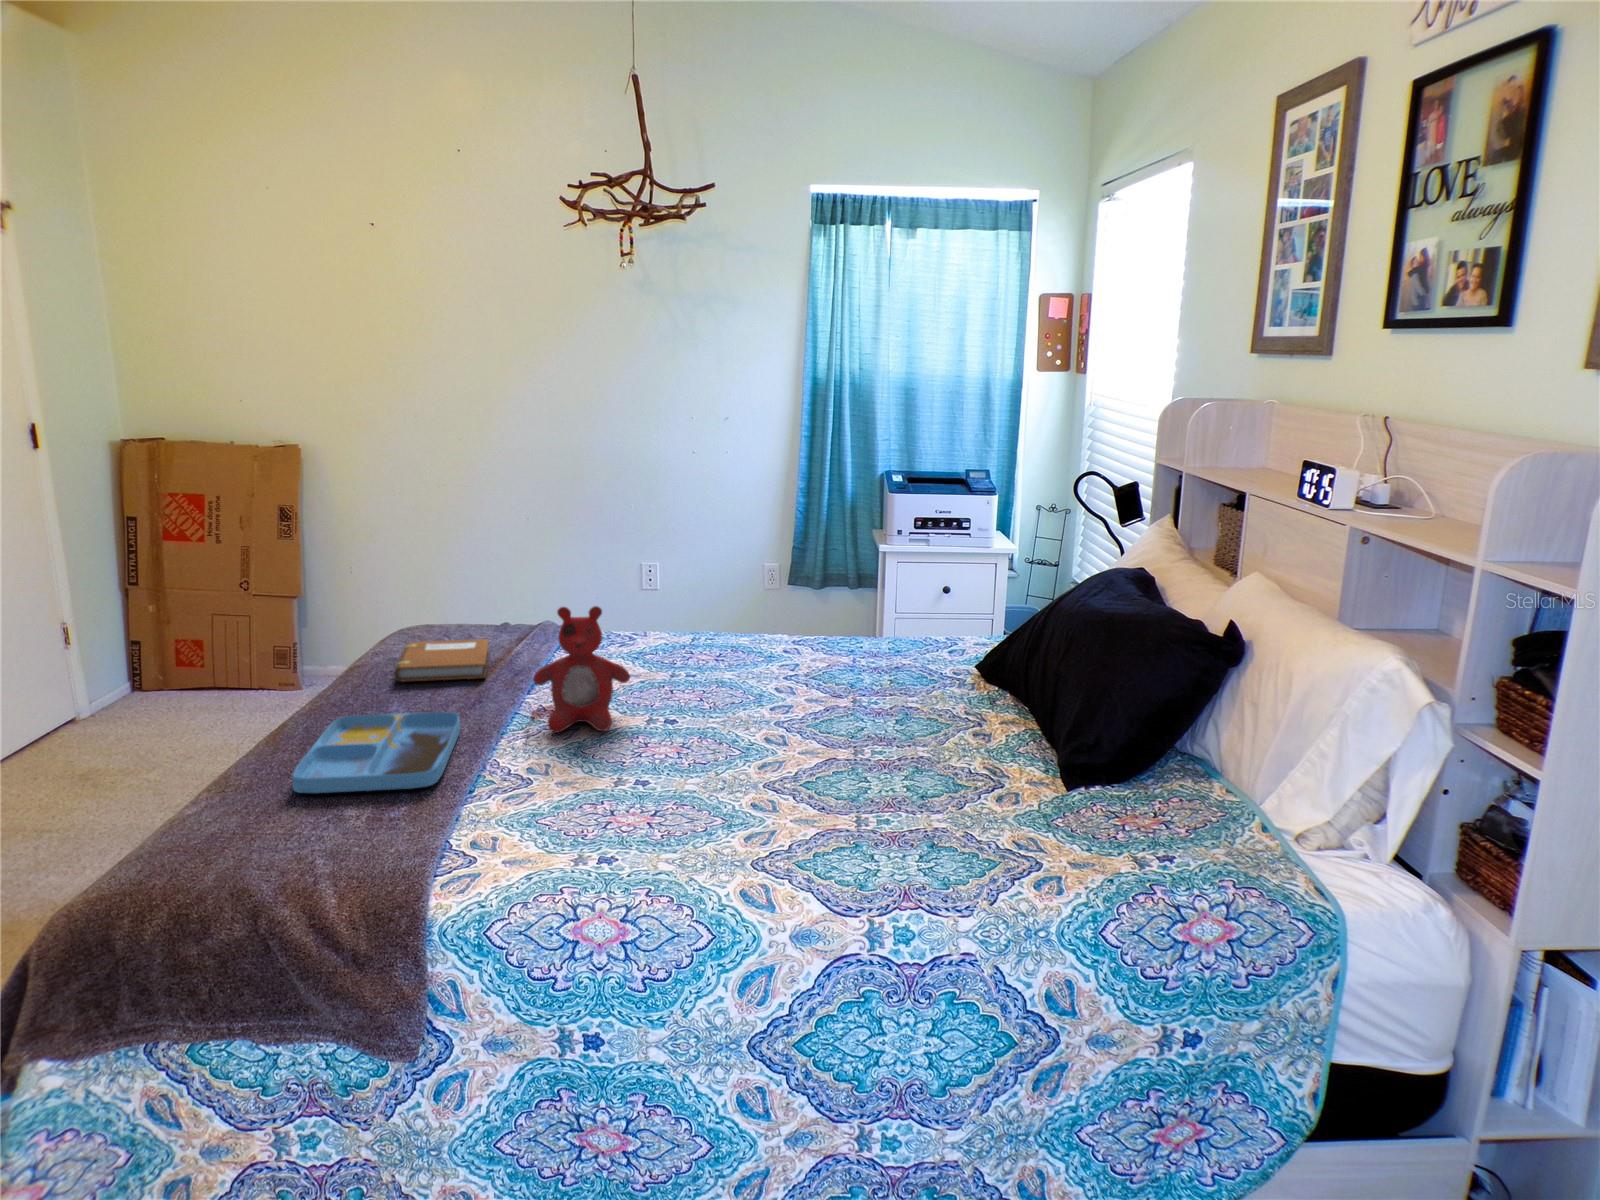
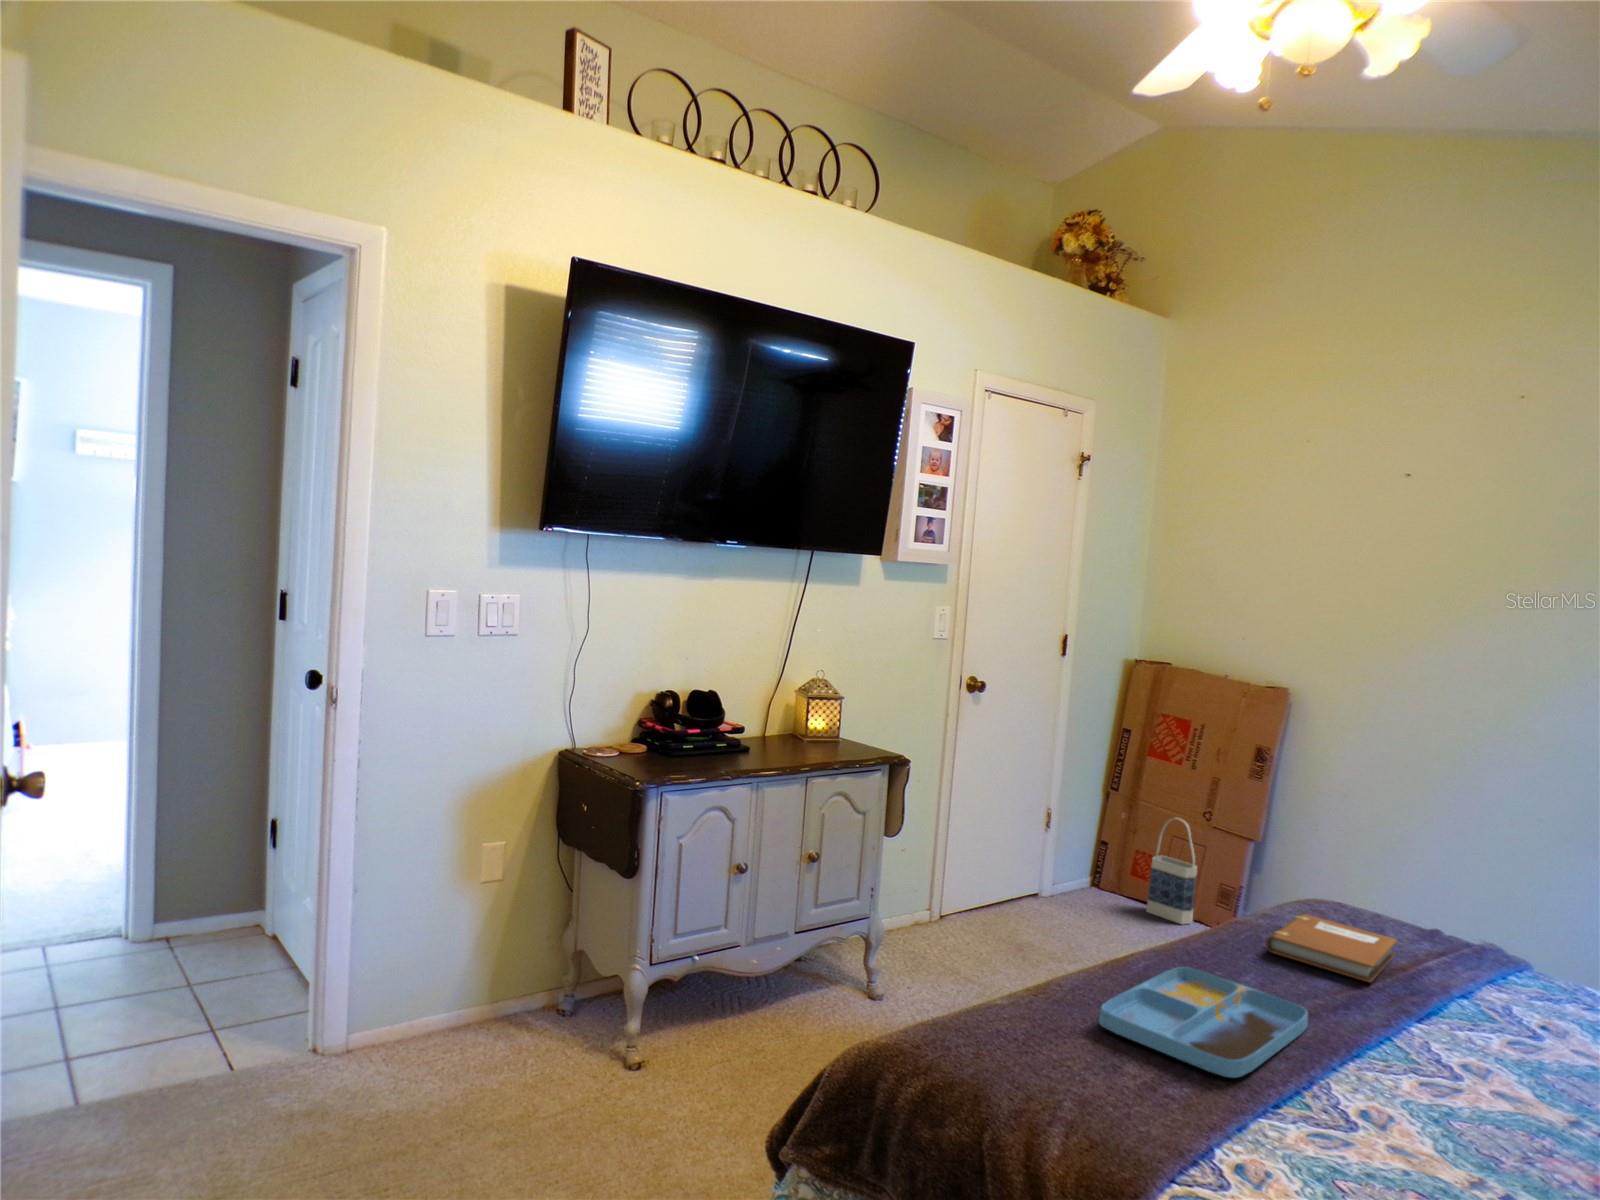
bag: none [199,598,255,702] -> present [1146,818,1197,924]
stuffed bear: present [533,606,630,733] -> none [1414,927,1557,1109]

